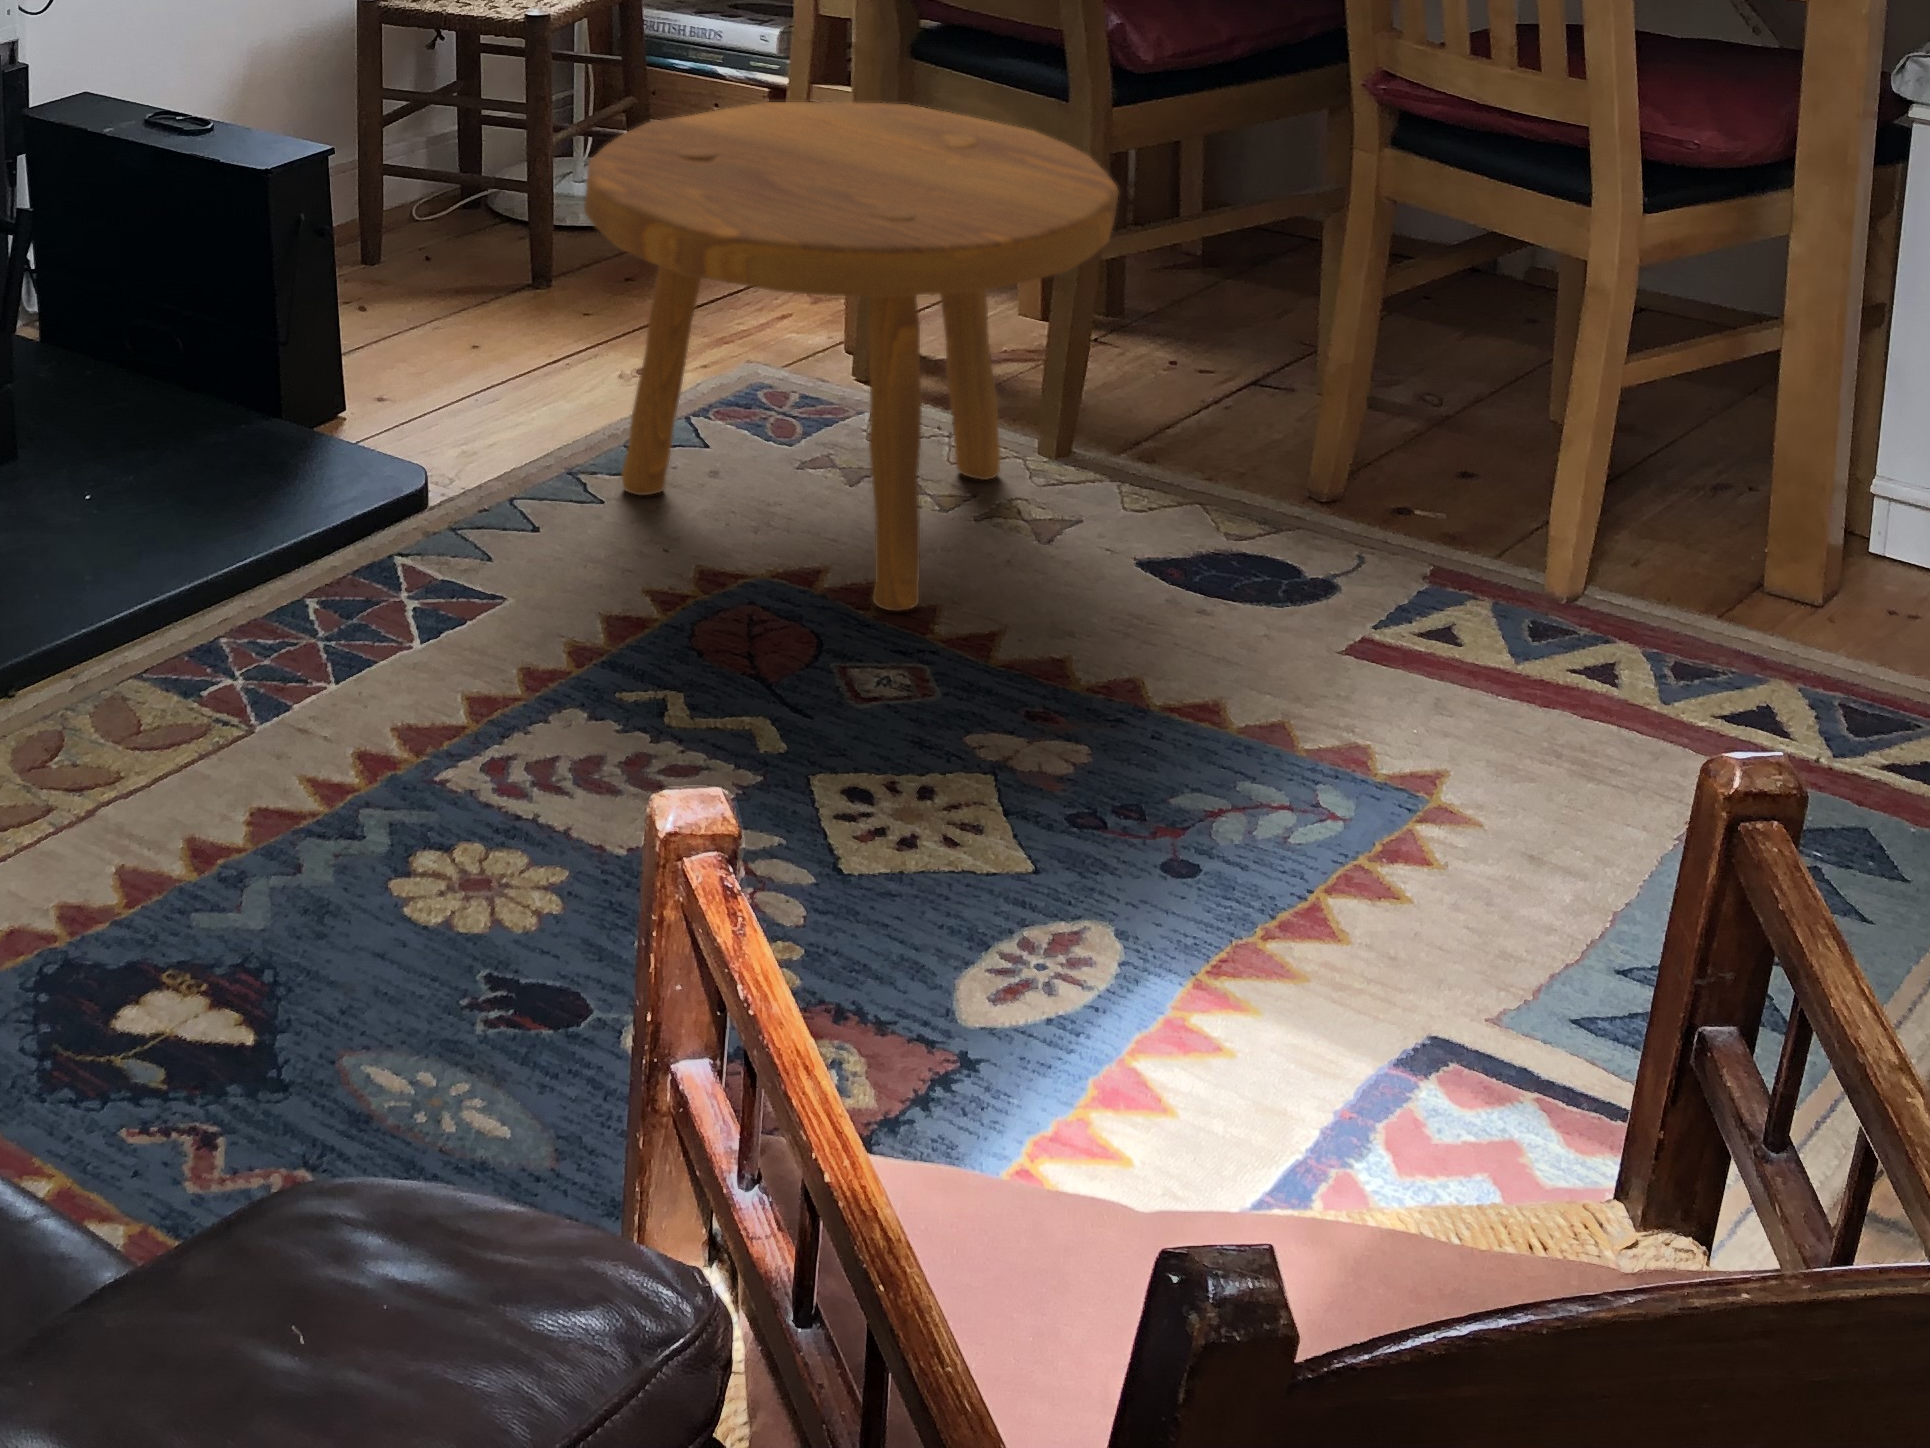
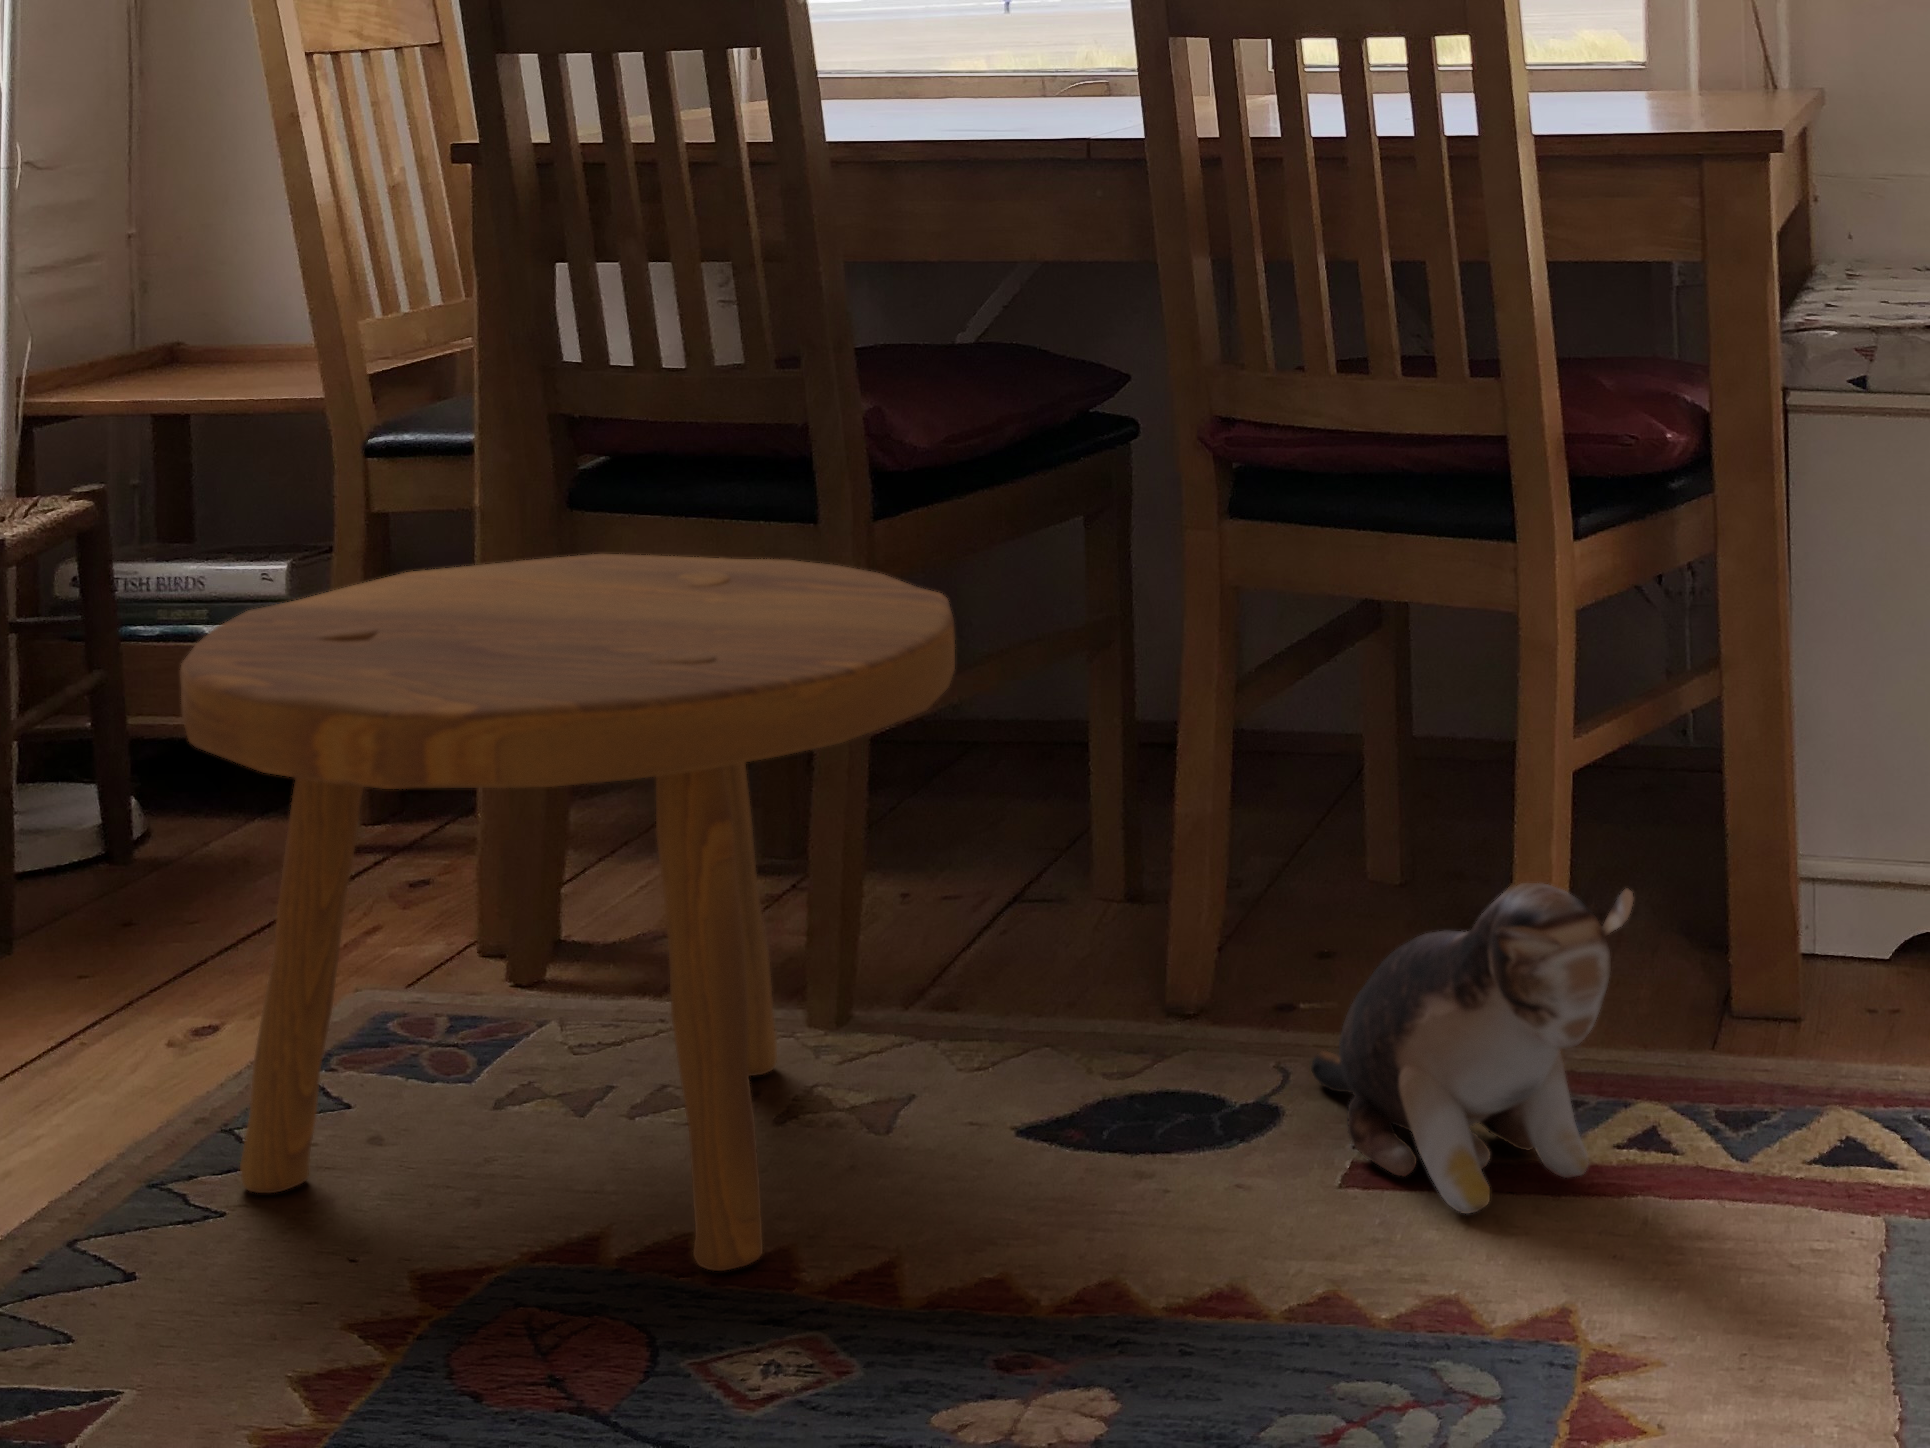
plush toy: none [1365,471,1560,691] -> present [1311,883,1633,1214]

